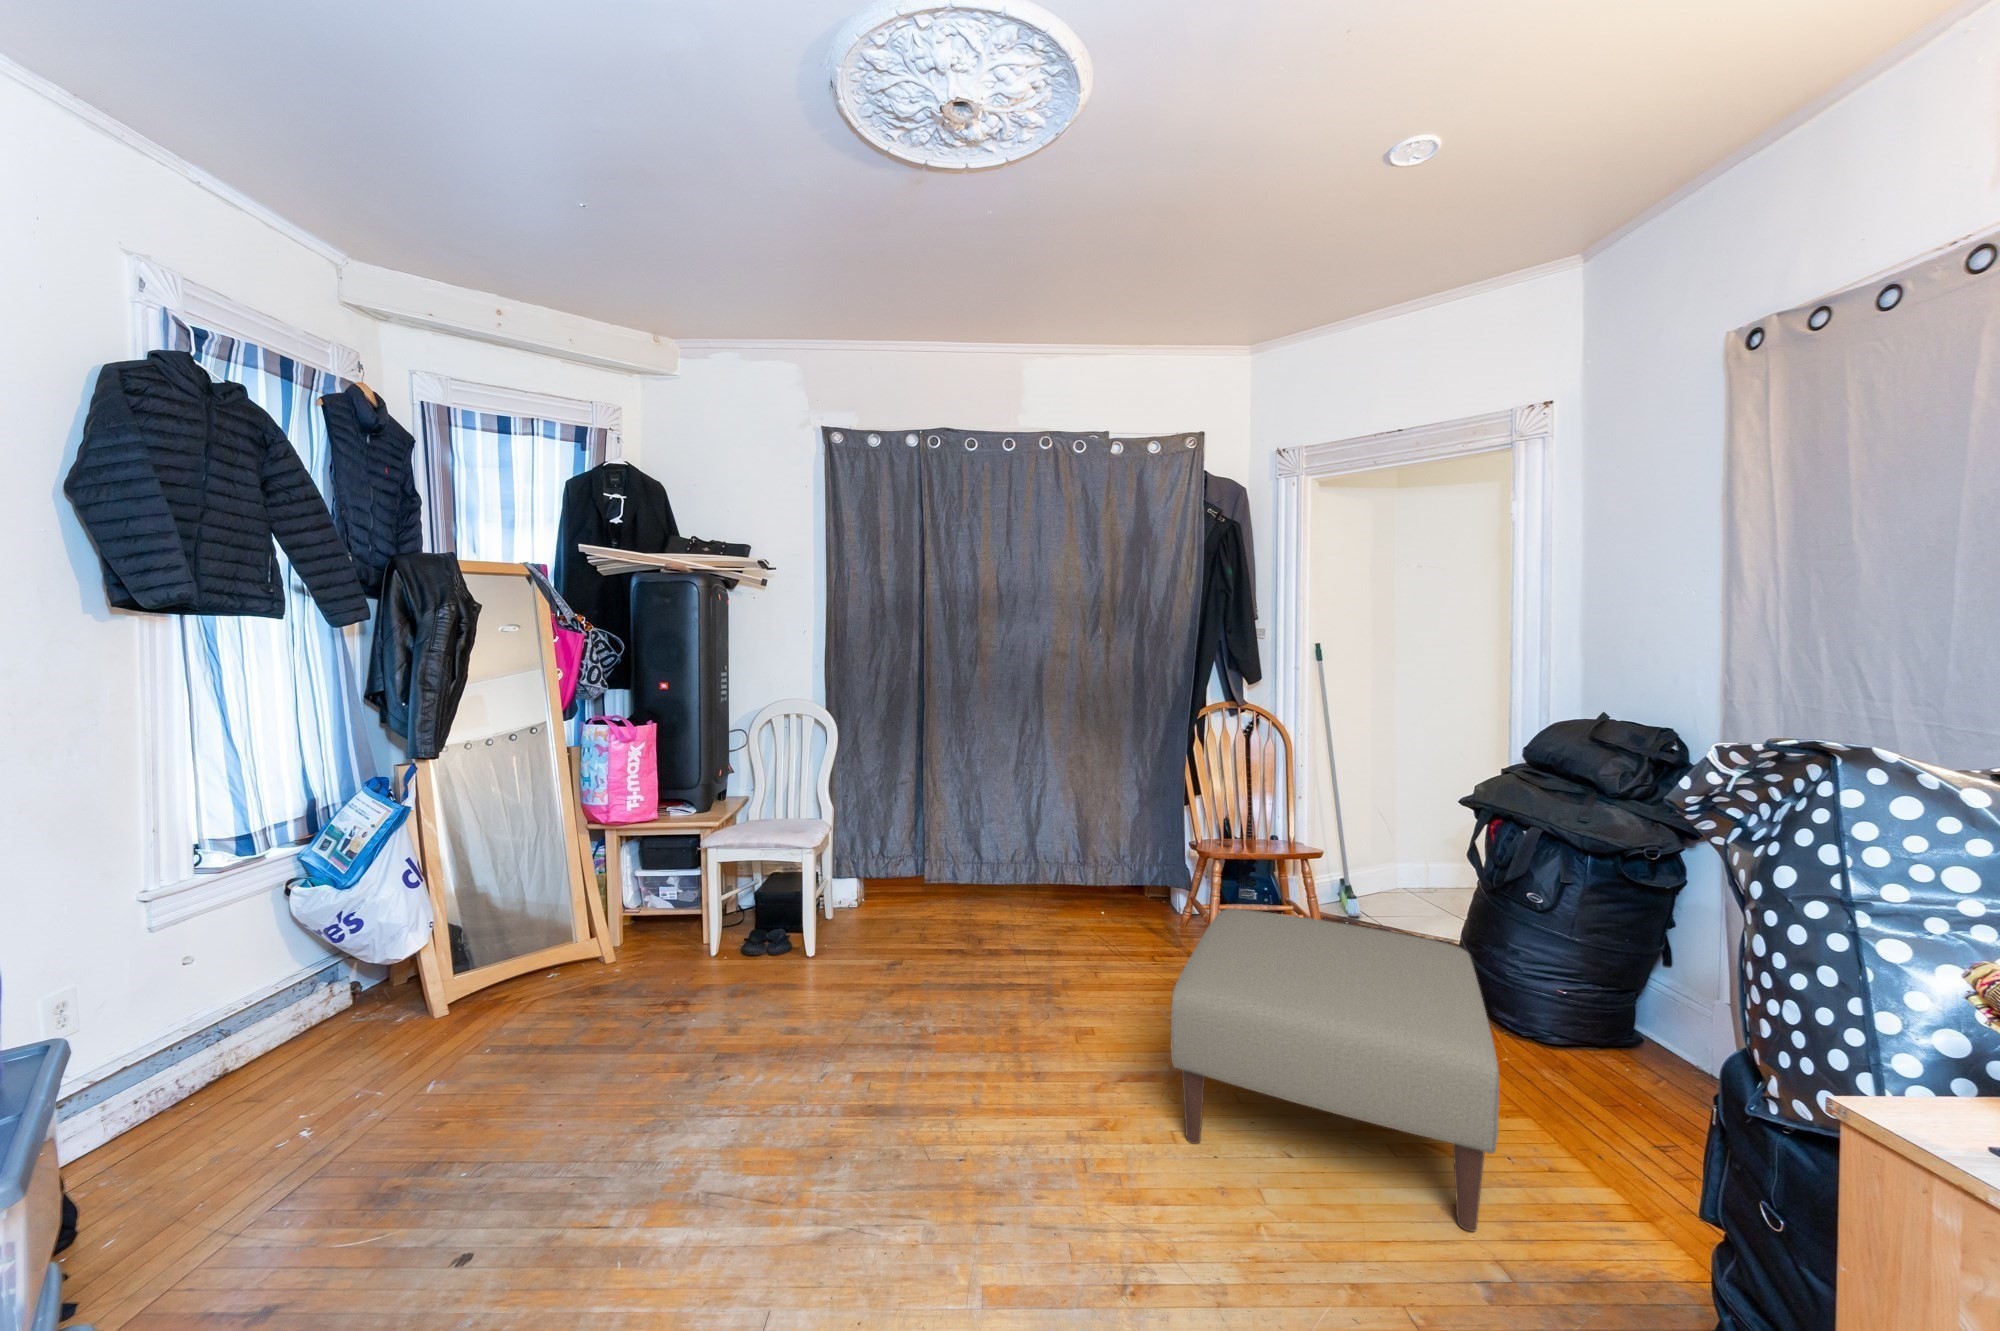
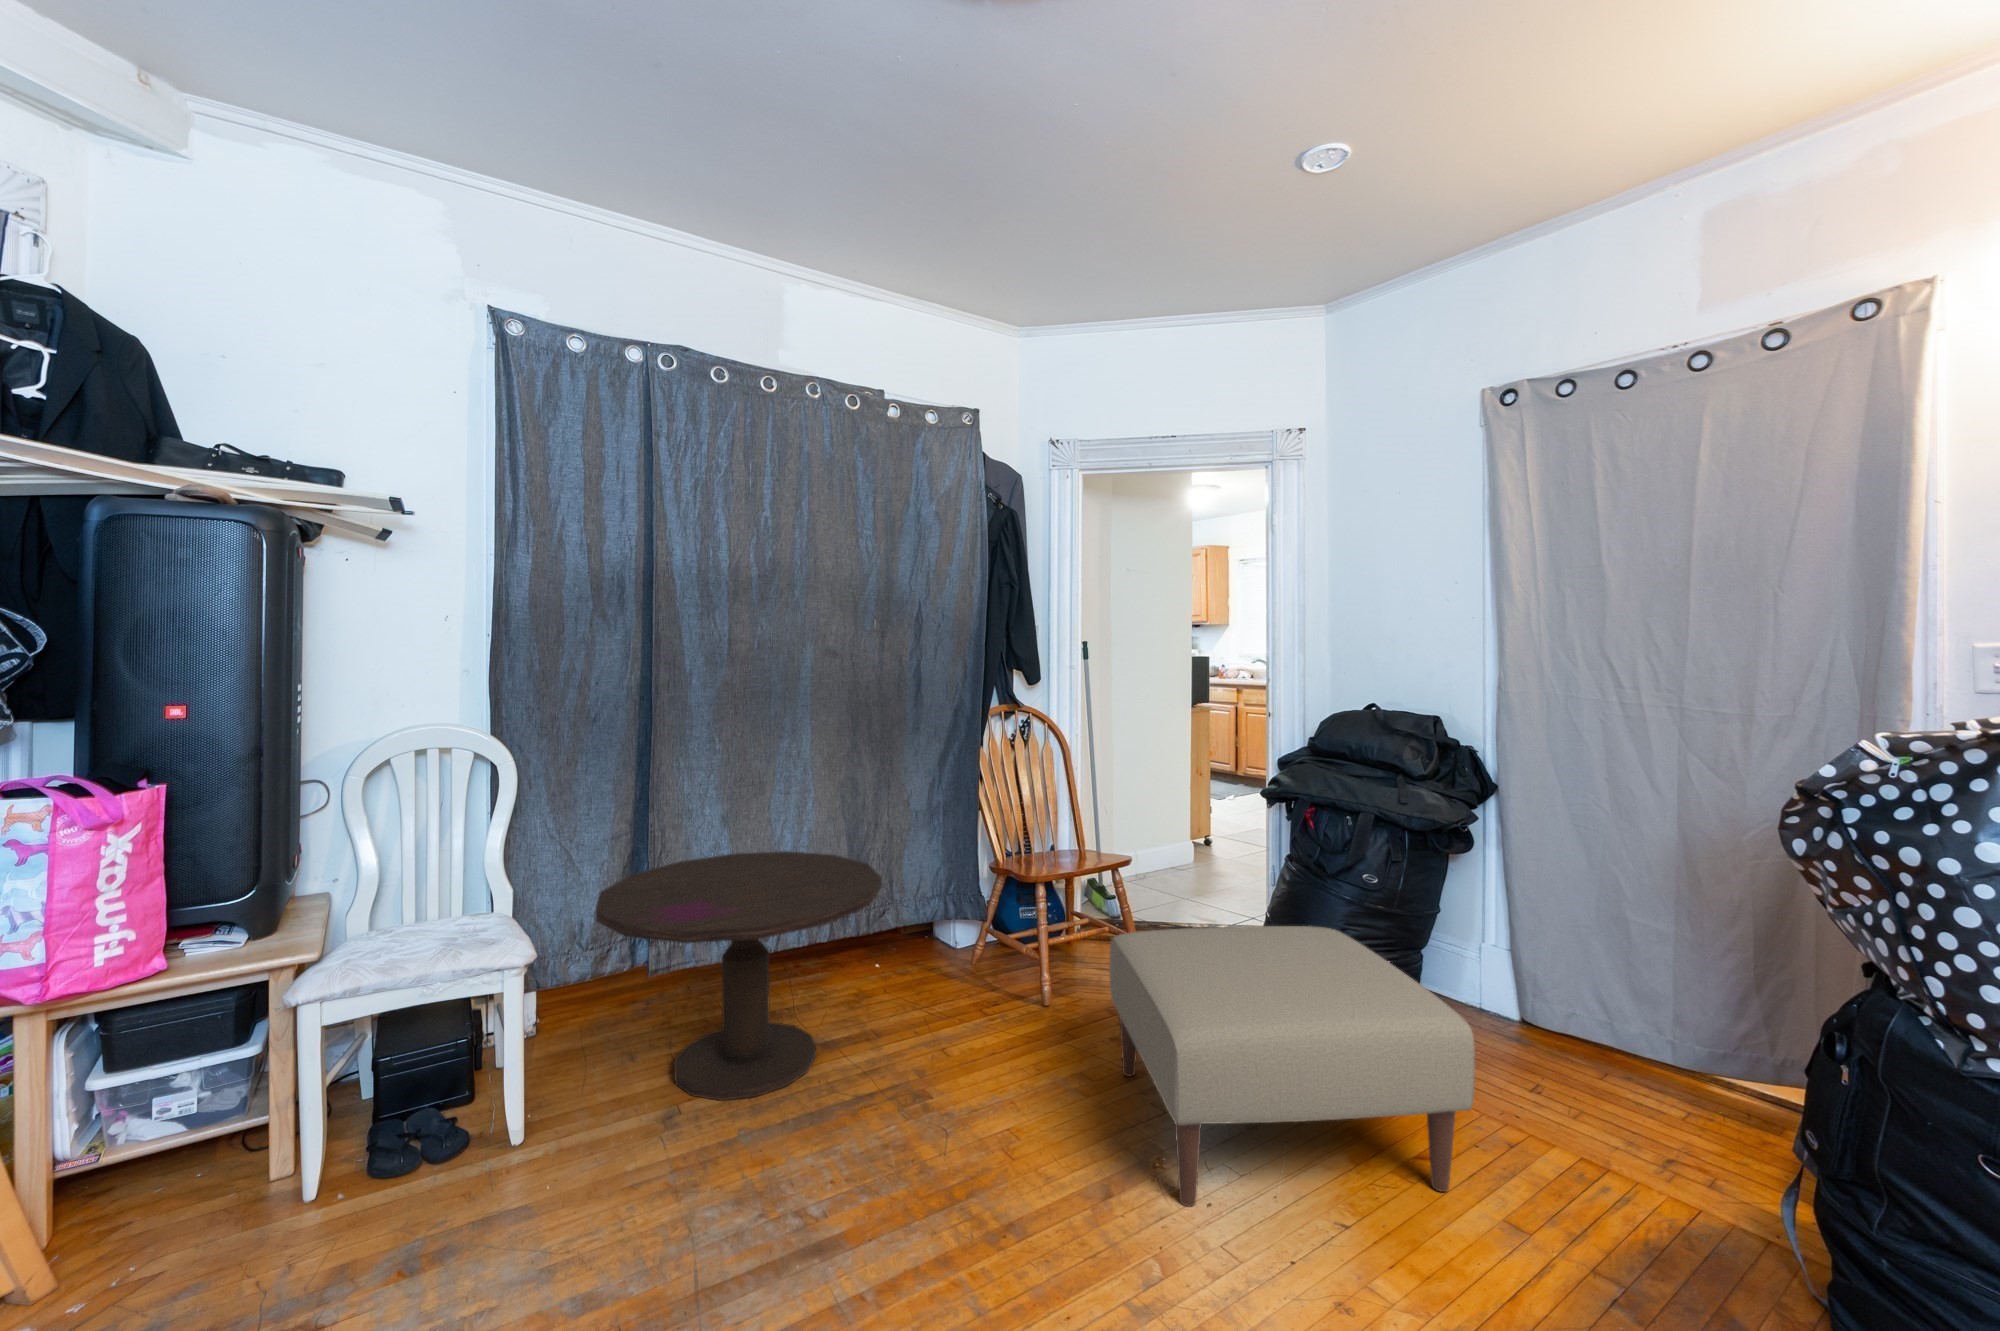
side table: none [858,799,1055,971] -> present [595,851,882,1100]

